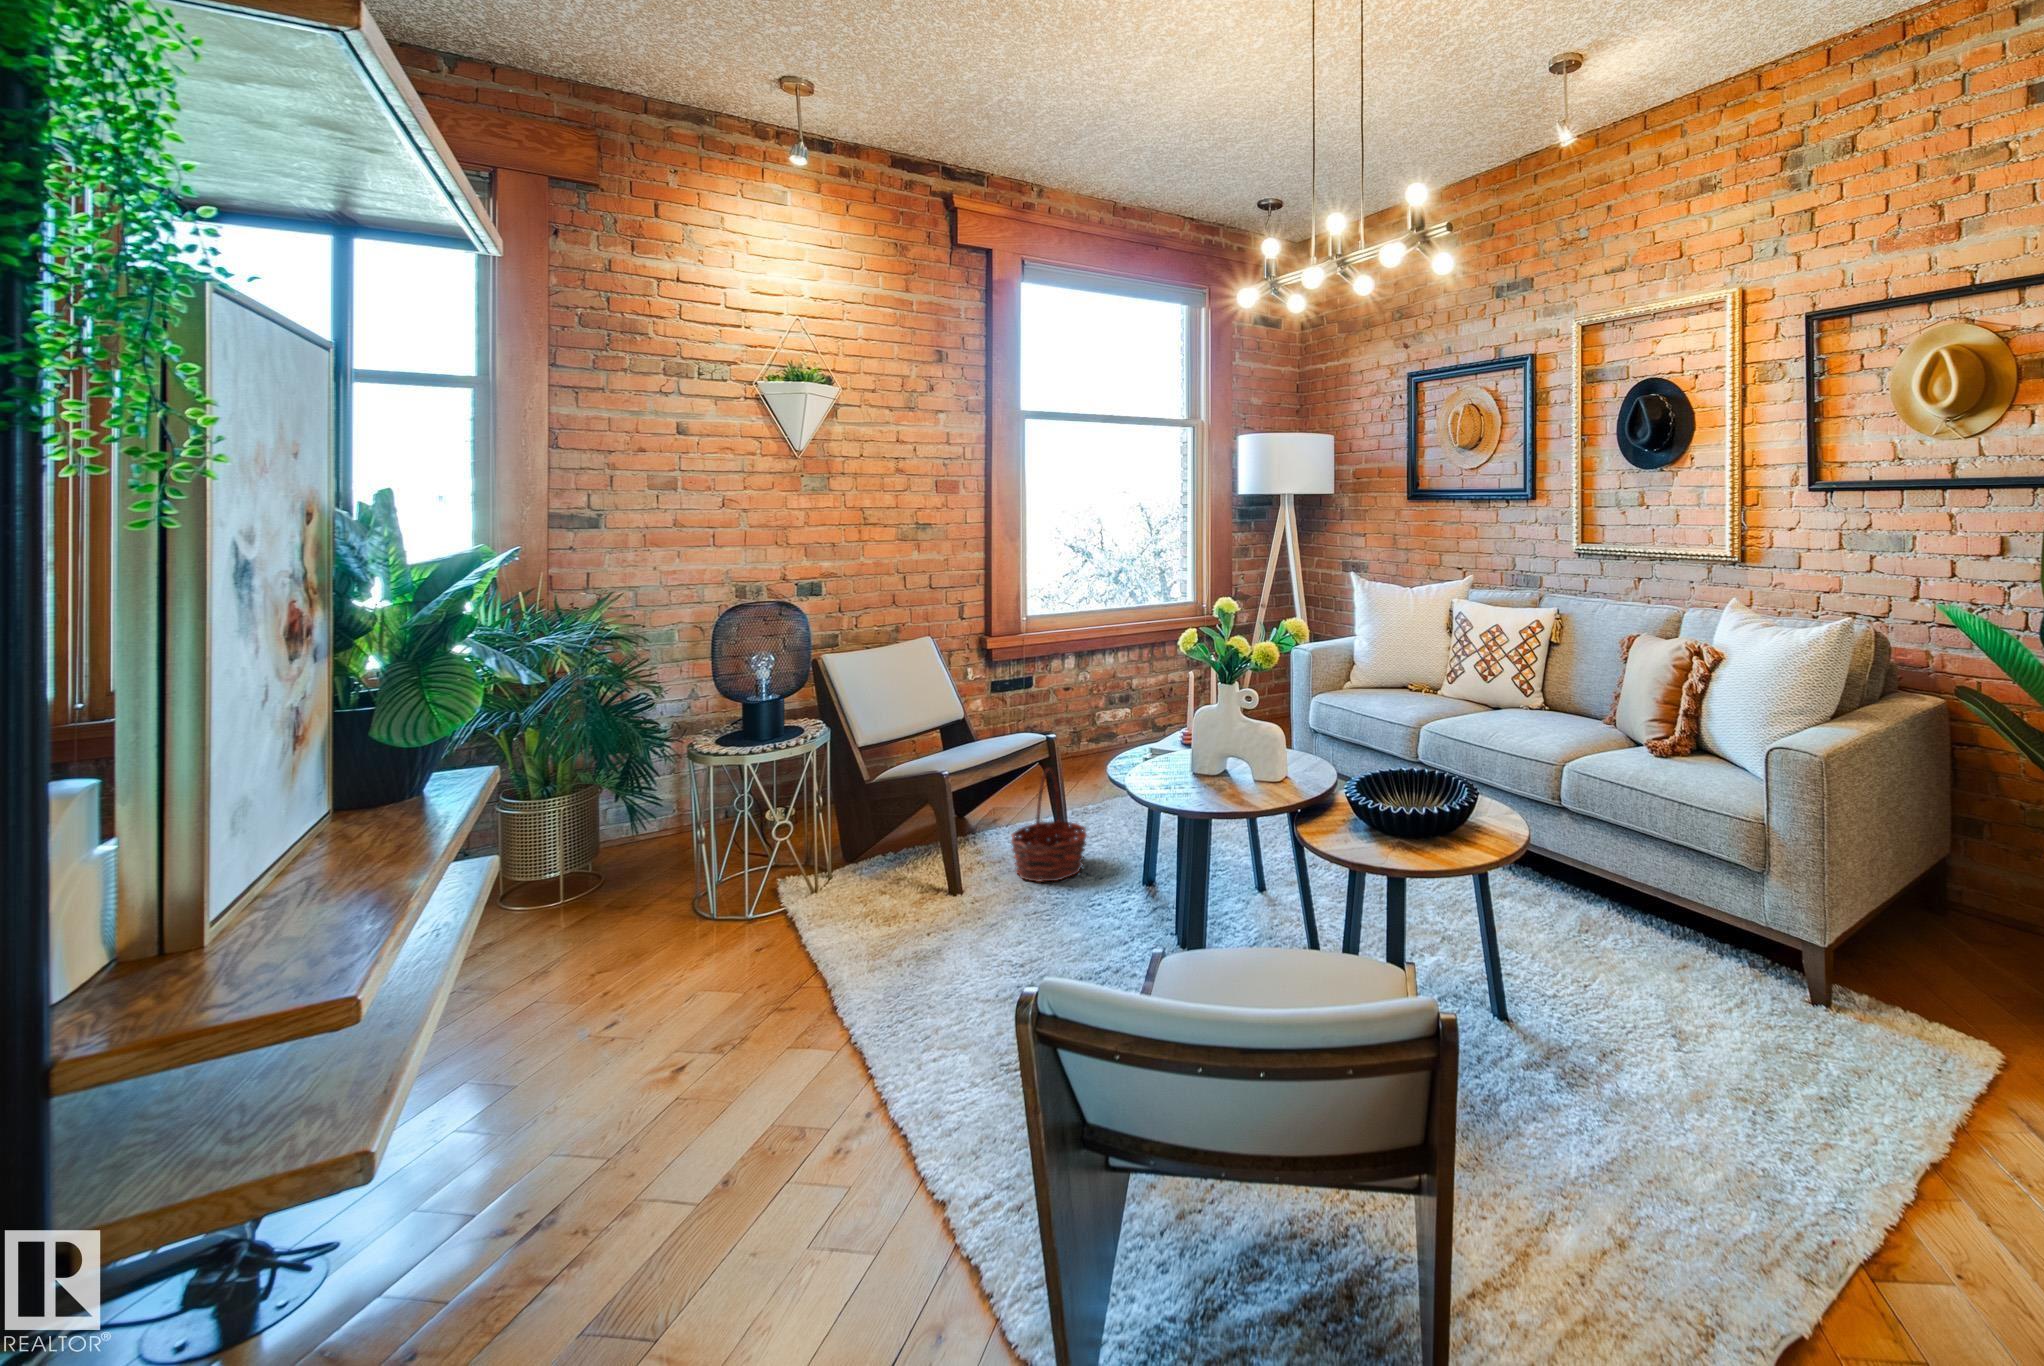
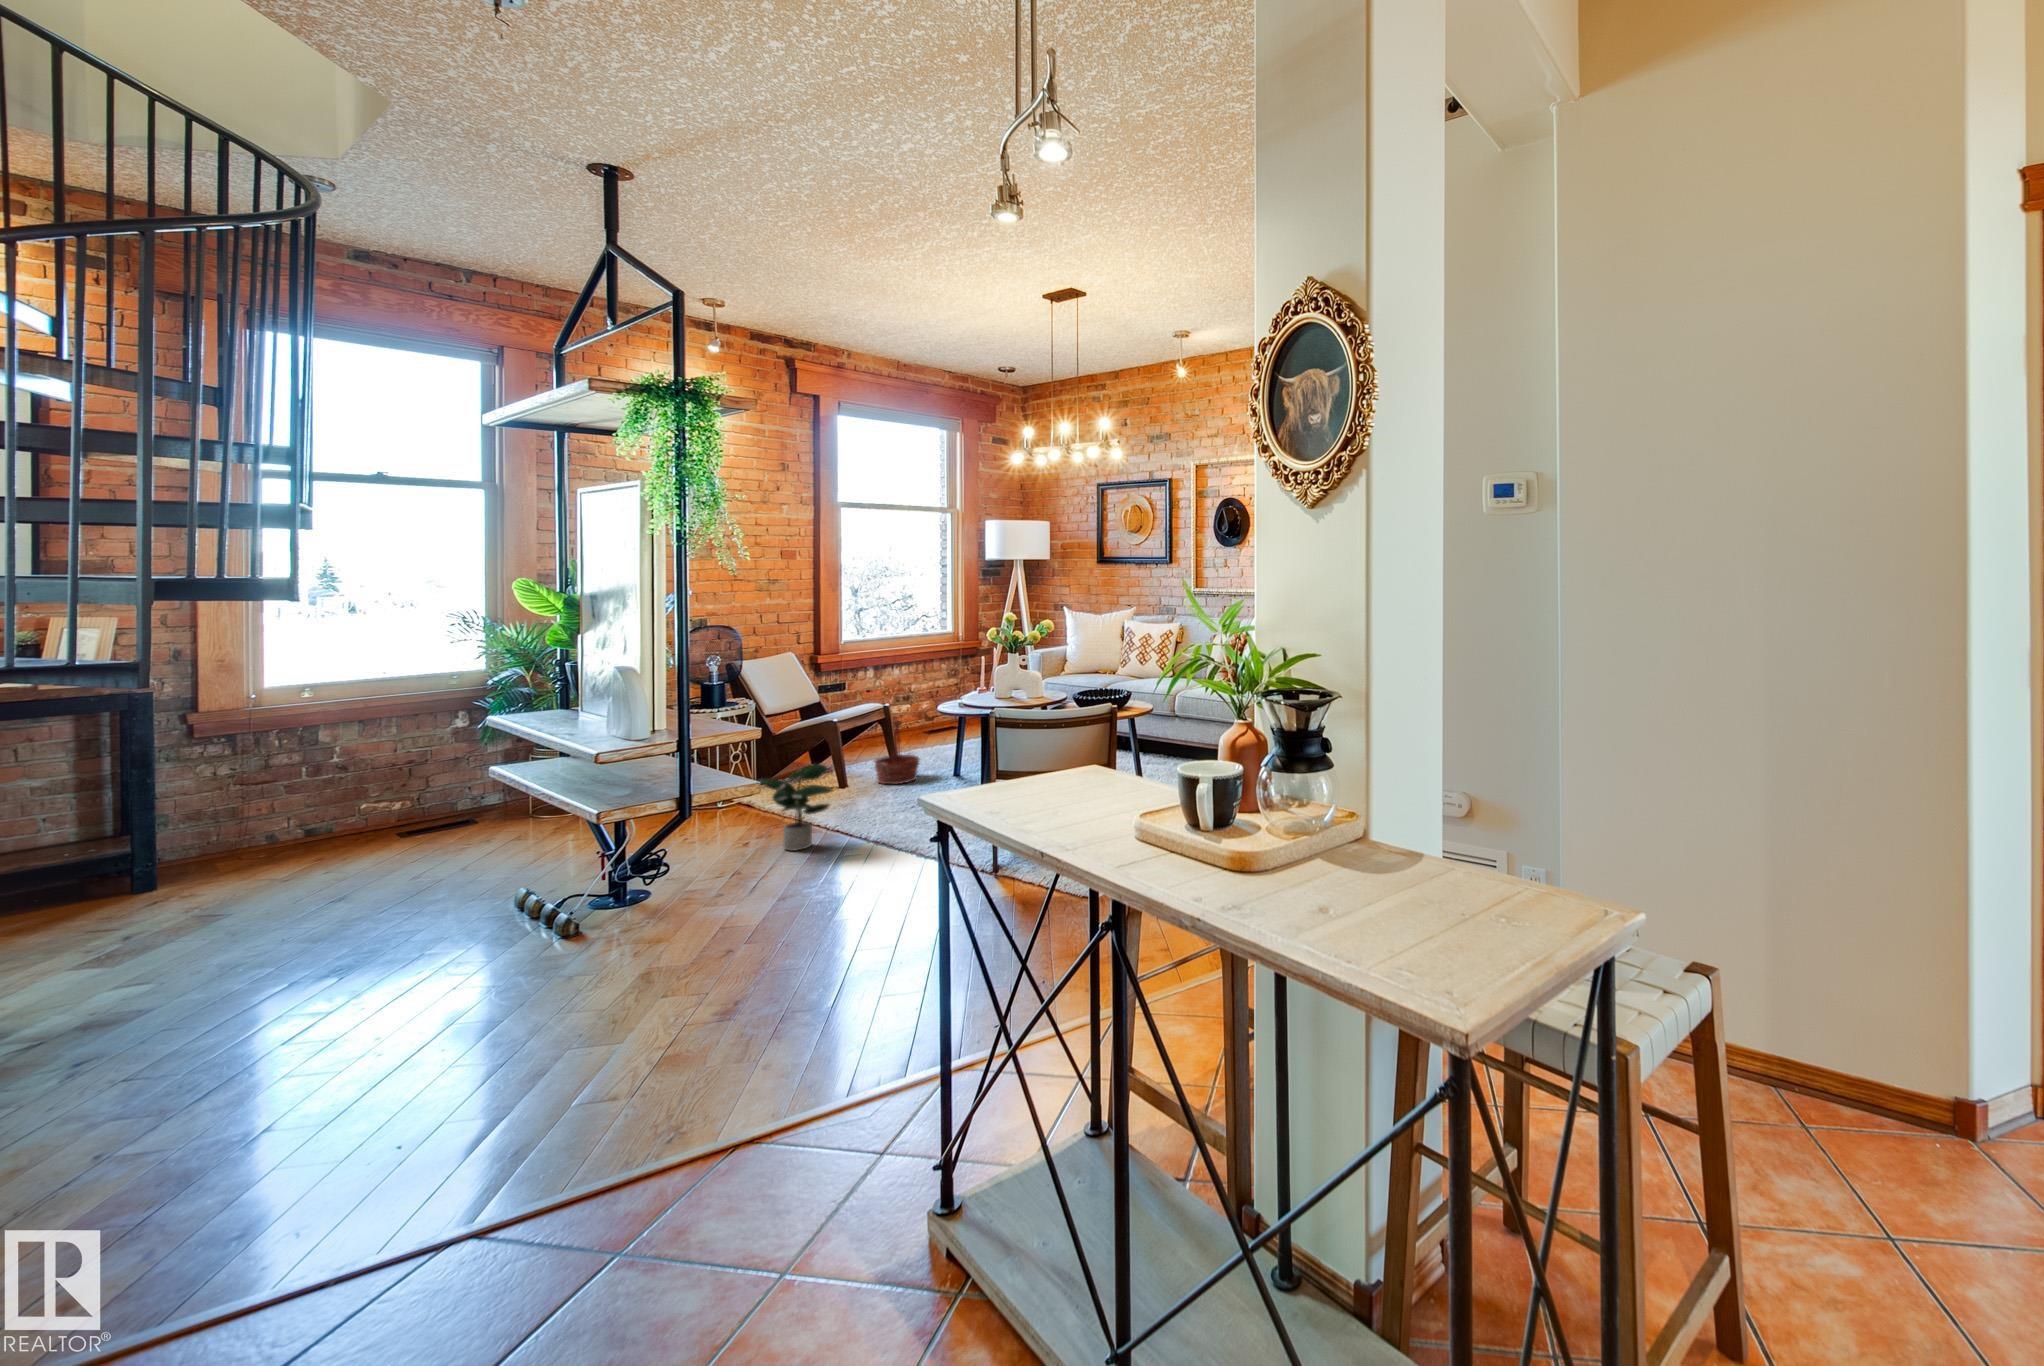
potted plant: none [618,907,791,1120] -> present [759,764,833,851]

